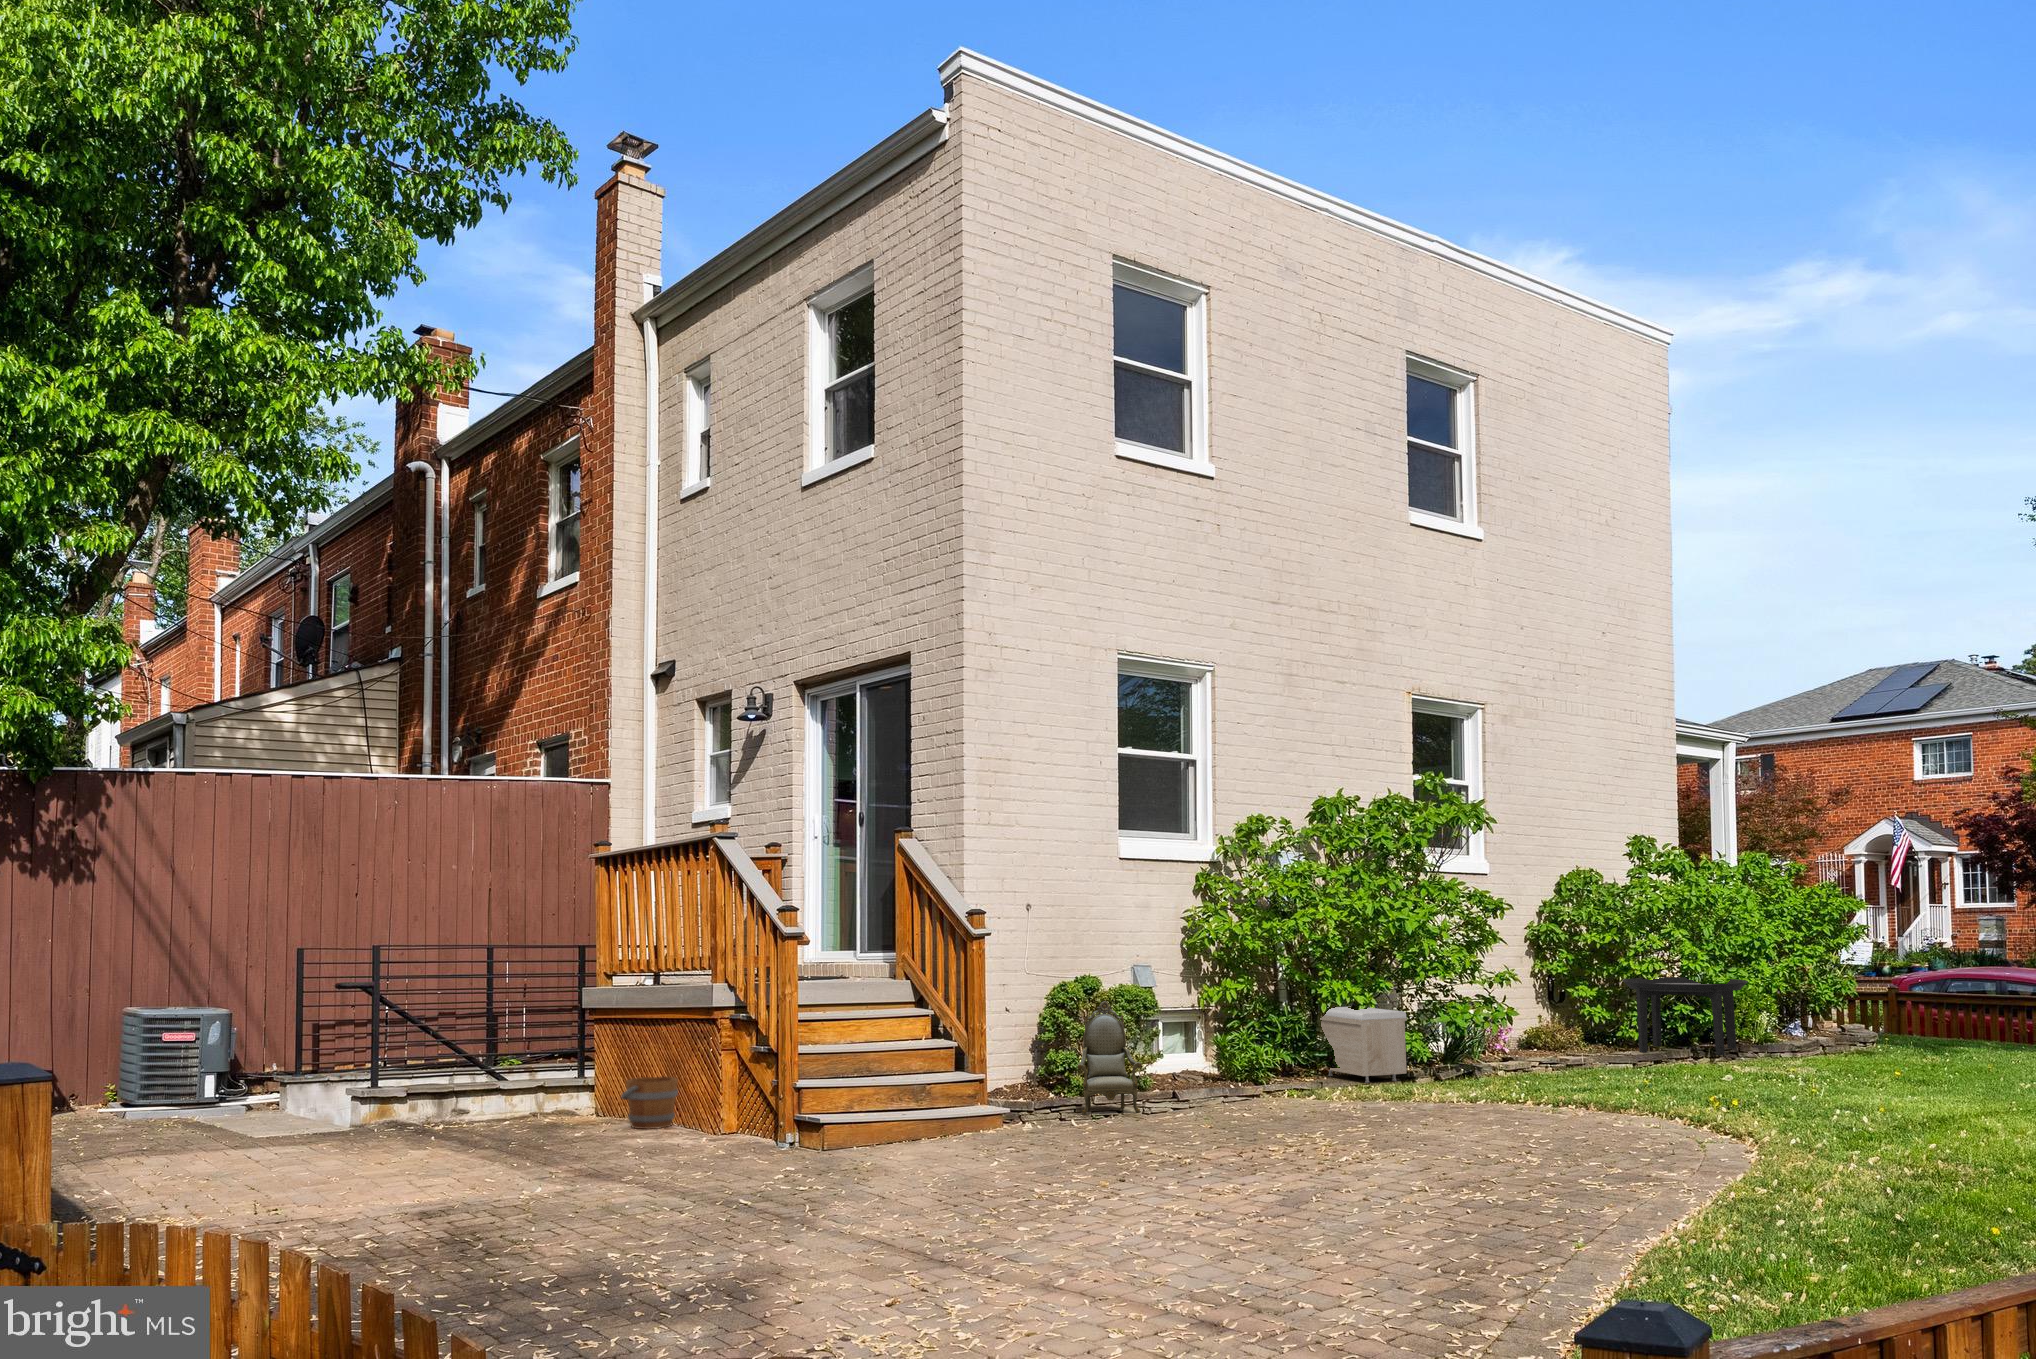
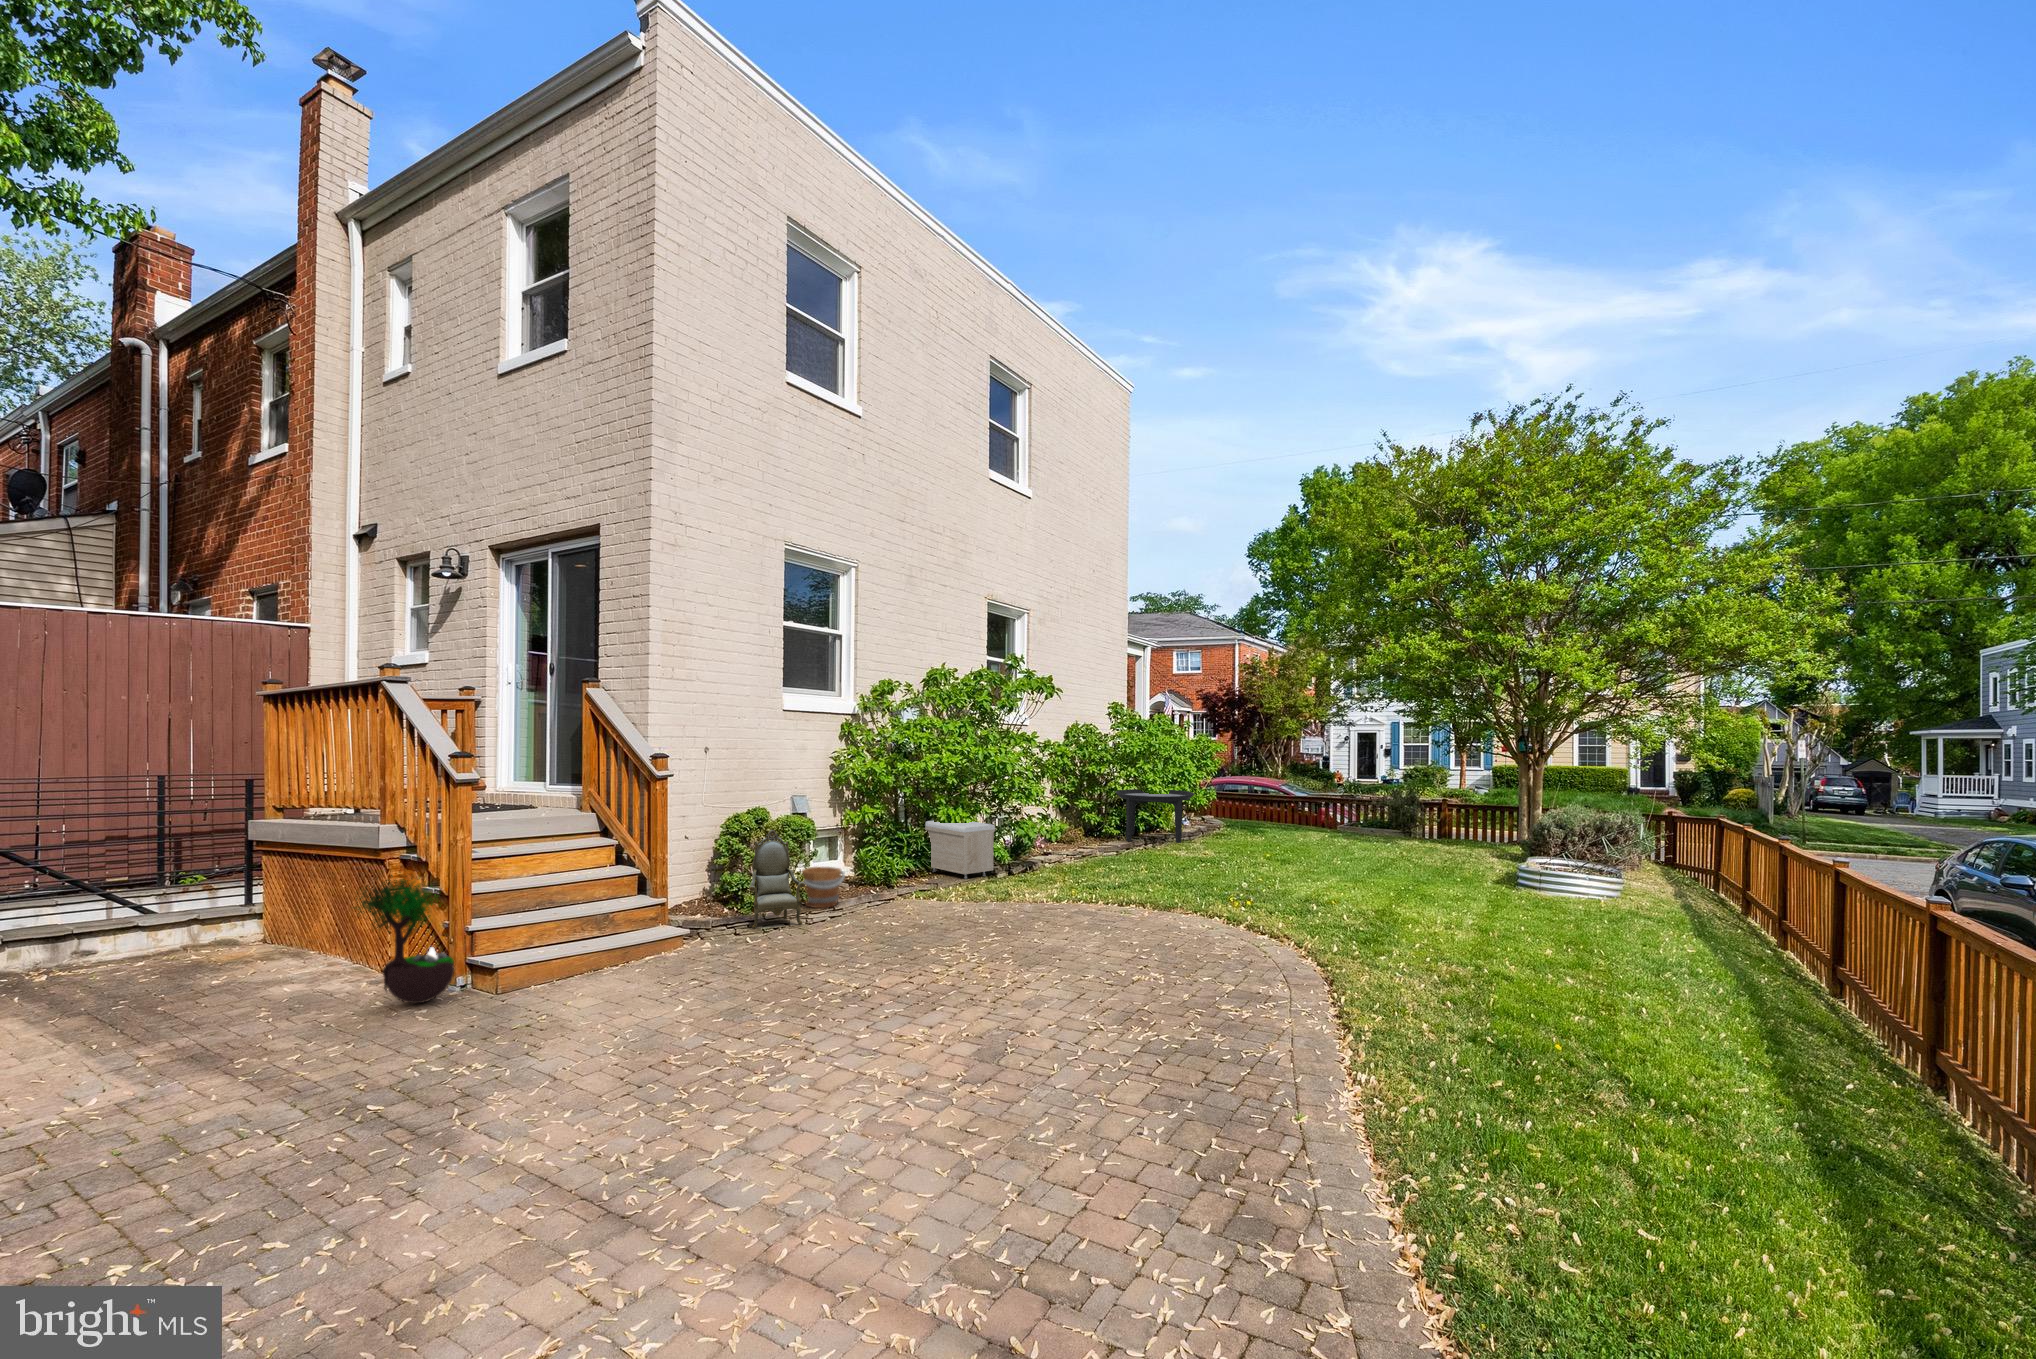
potted tree: none [696,1010,786,1148] -> present [355,875,454,1003]
bucket: present [621,1076,678,1129] -> present [801,867,845,908]

